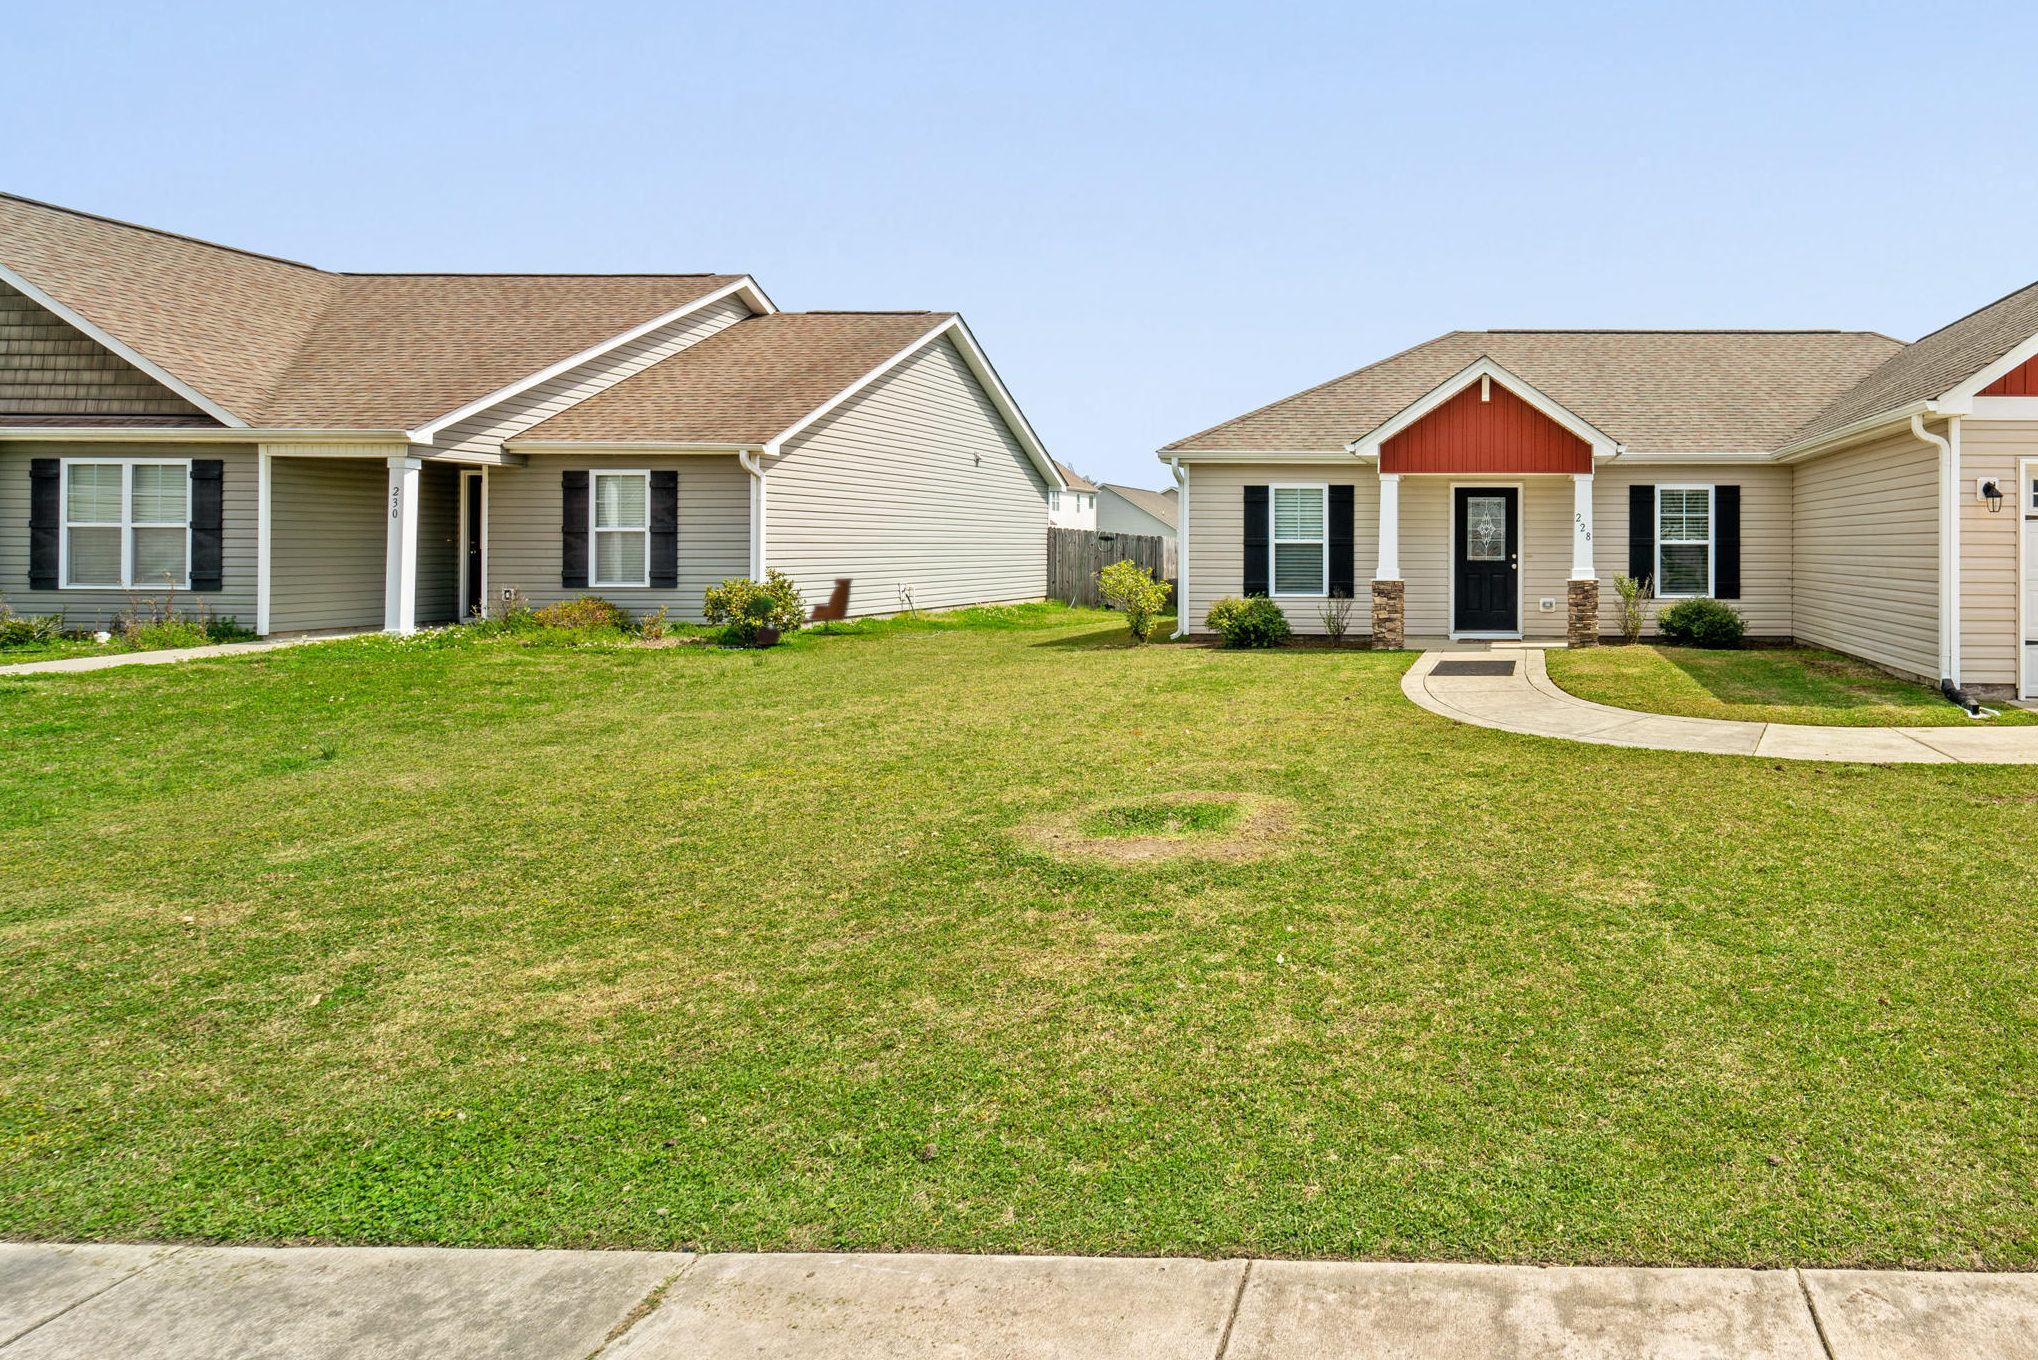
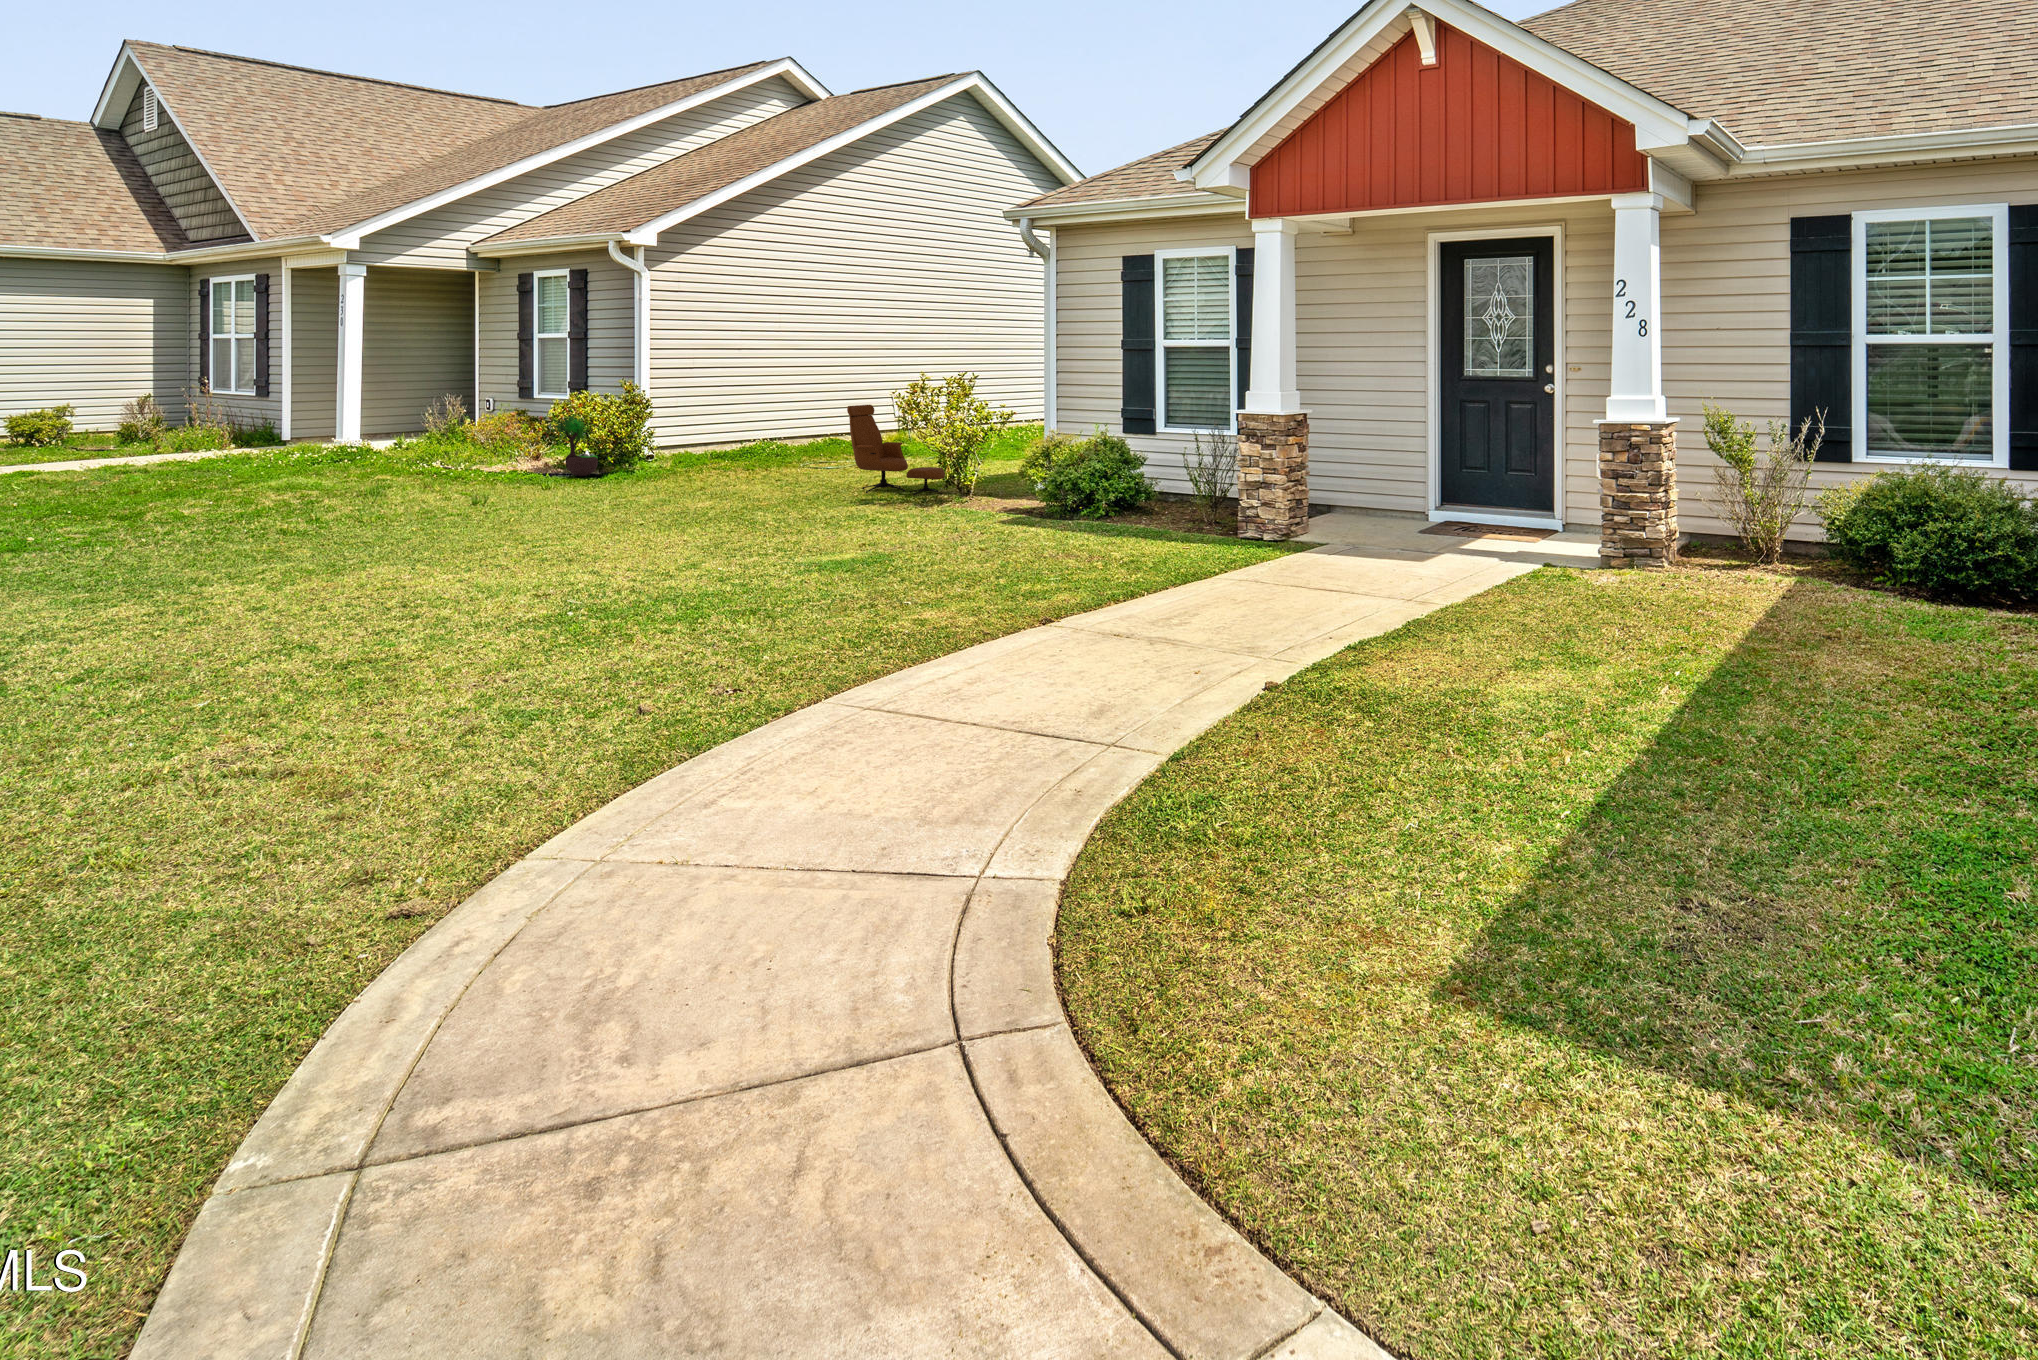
lounge chair: present [802,578,853,633] -> present [847,405,945,495]

